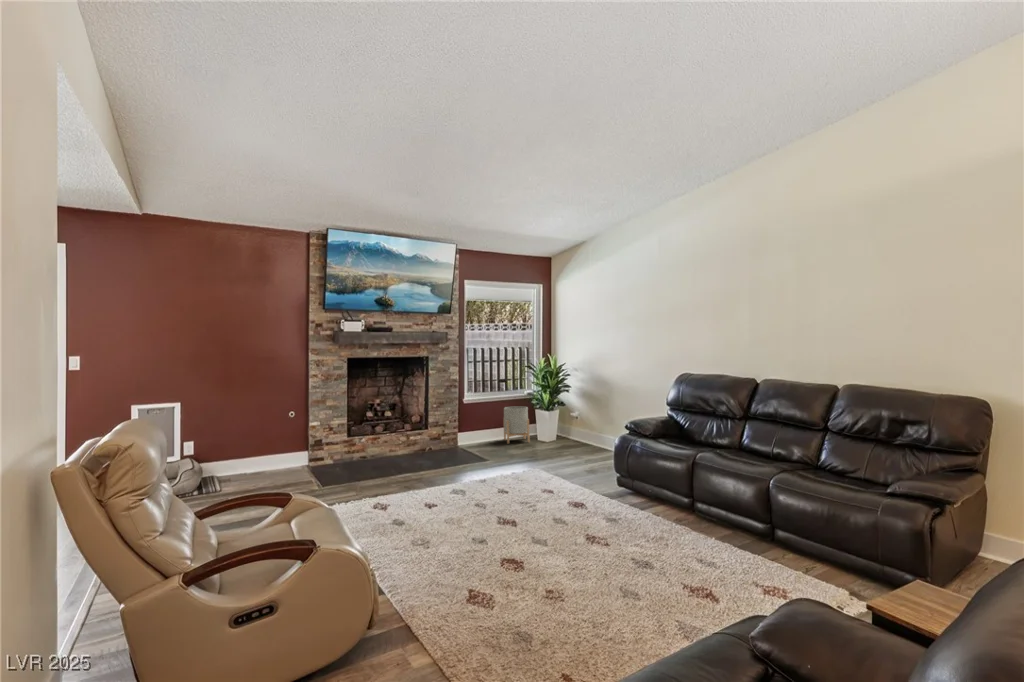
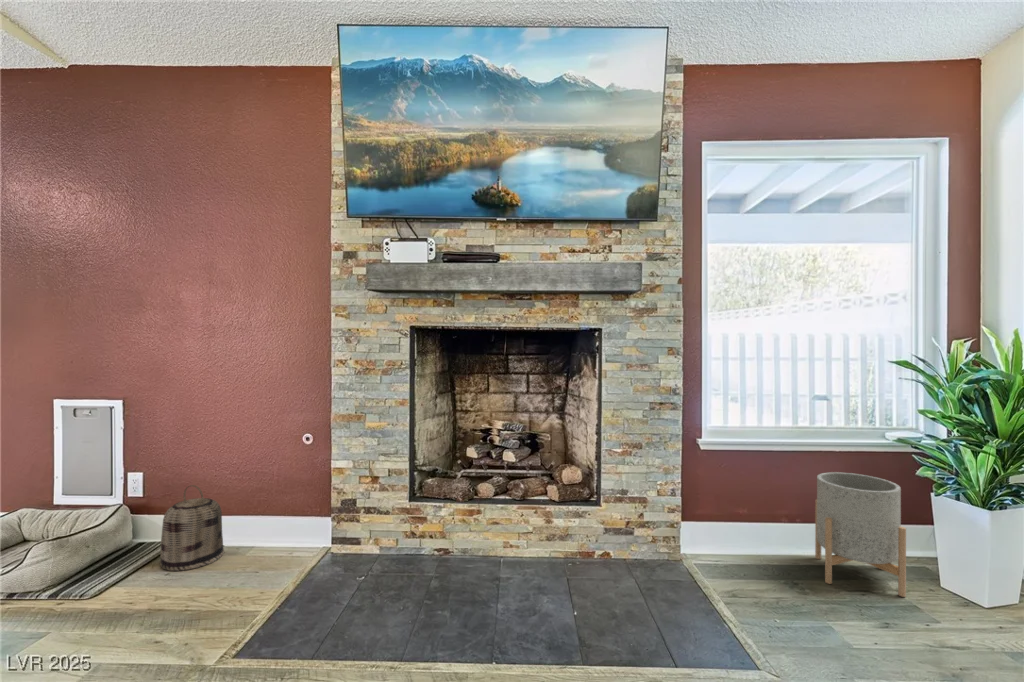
basket: none [226,440,257,481] -> present [160,485,224,571]

